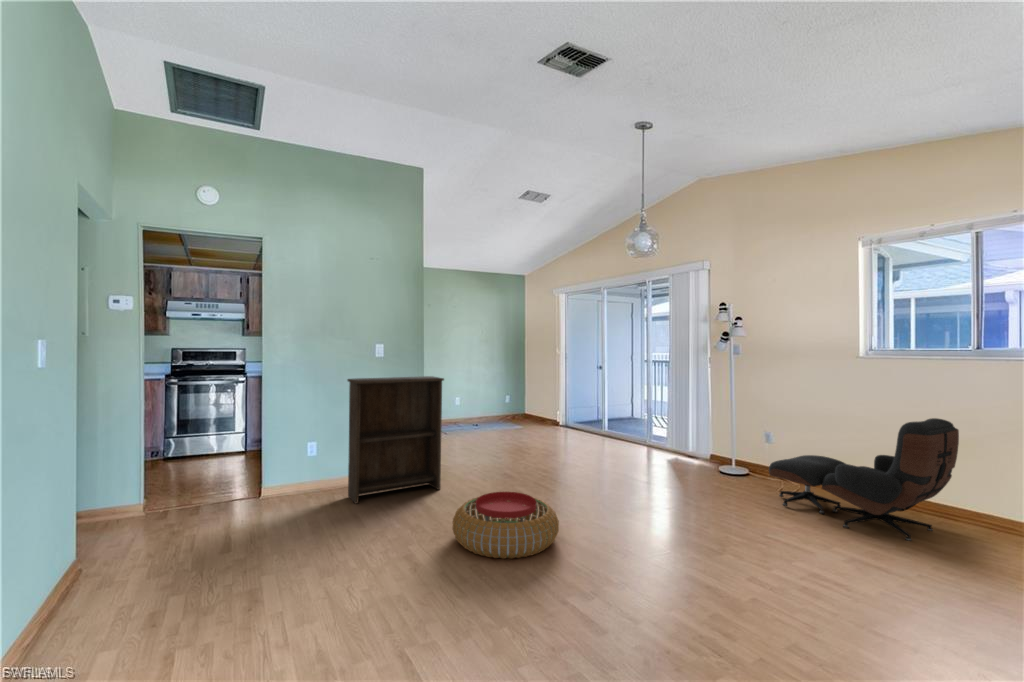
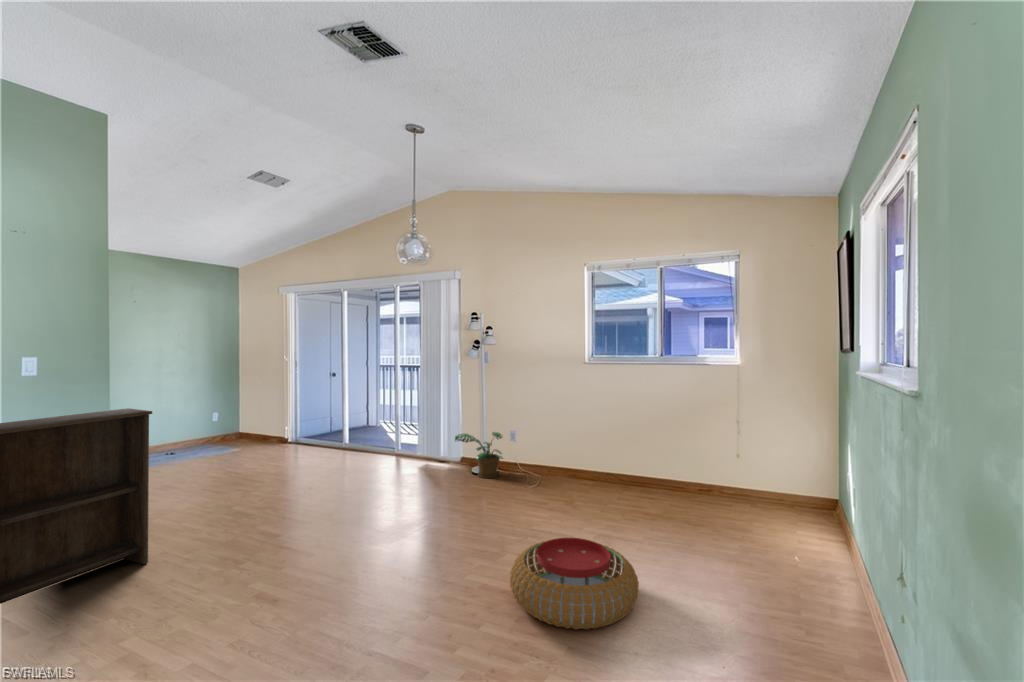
lounge chair: present [769,418,959,541] -> none [524,411,652,512]
potted plant: none [698,428,757,479] -> present [455,432,503,478]
pouf: present [453,492,559,559] -> present [510,538,639,629]

